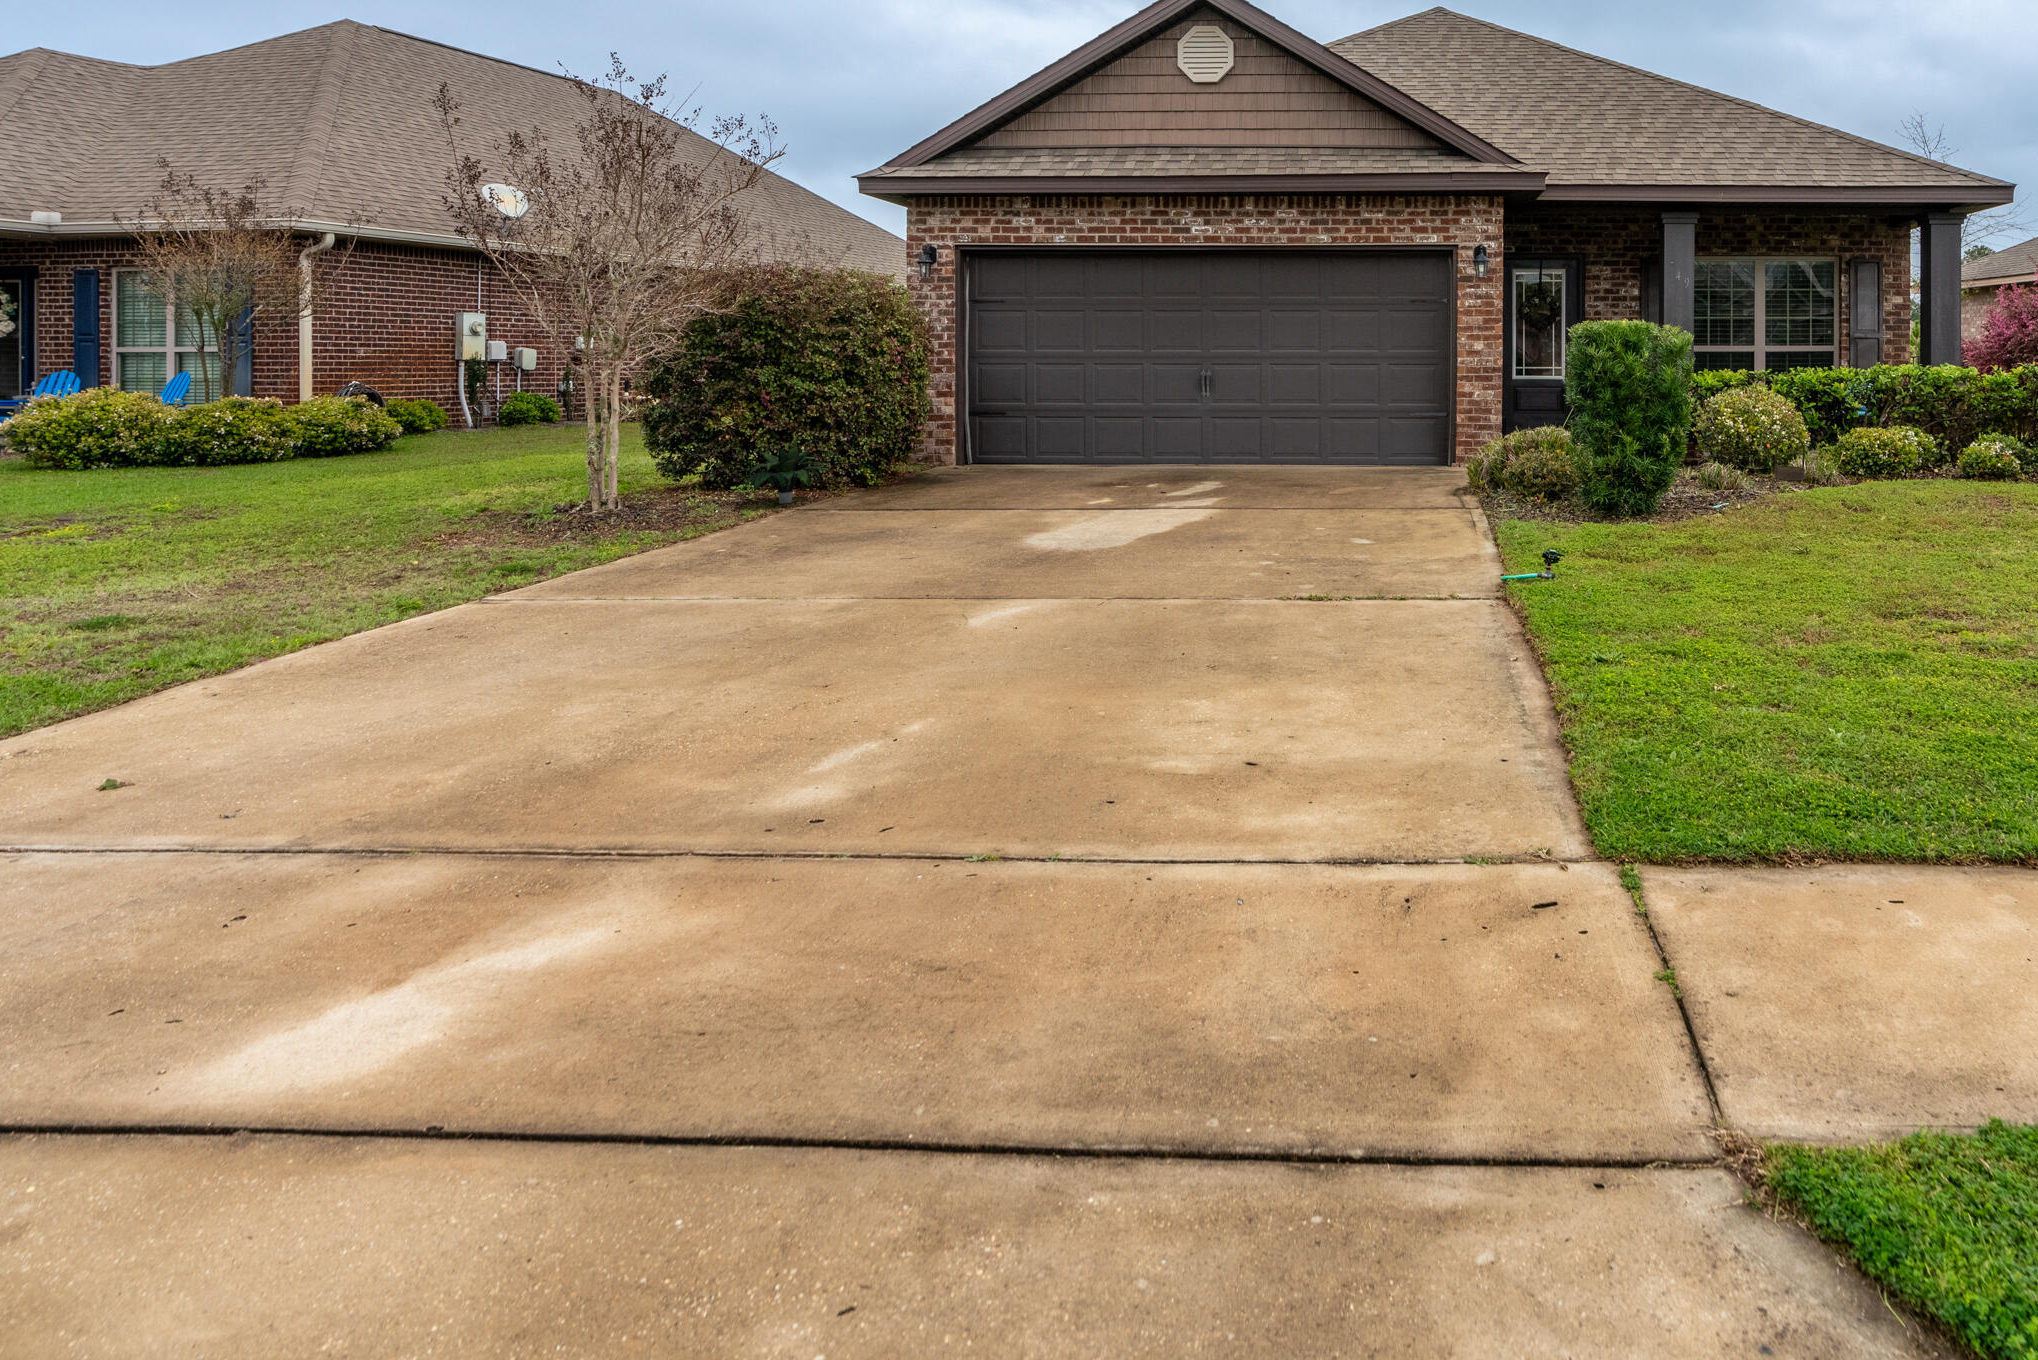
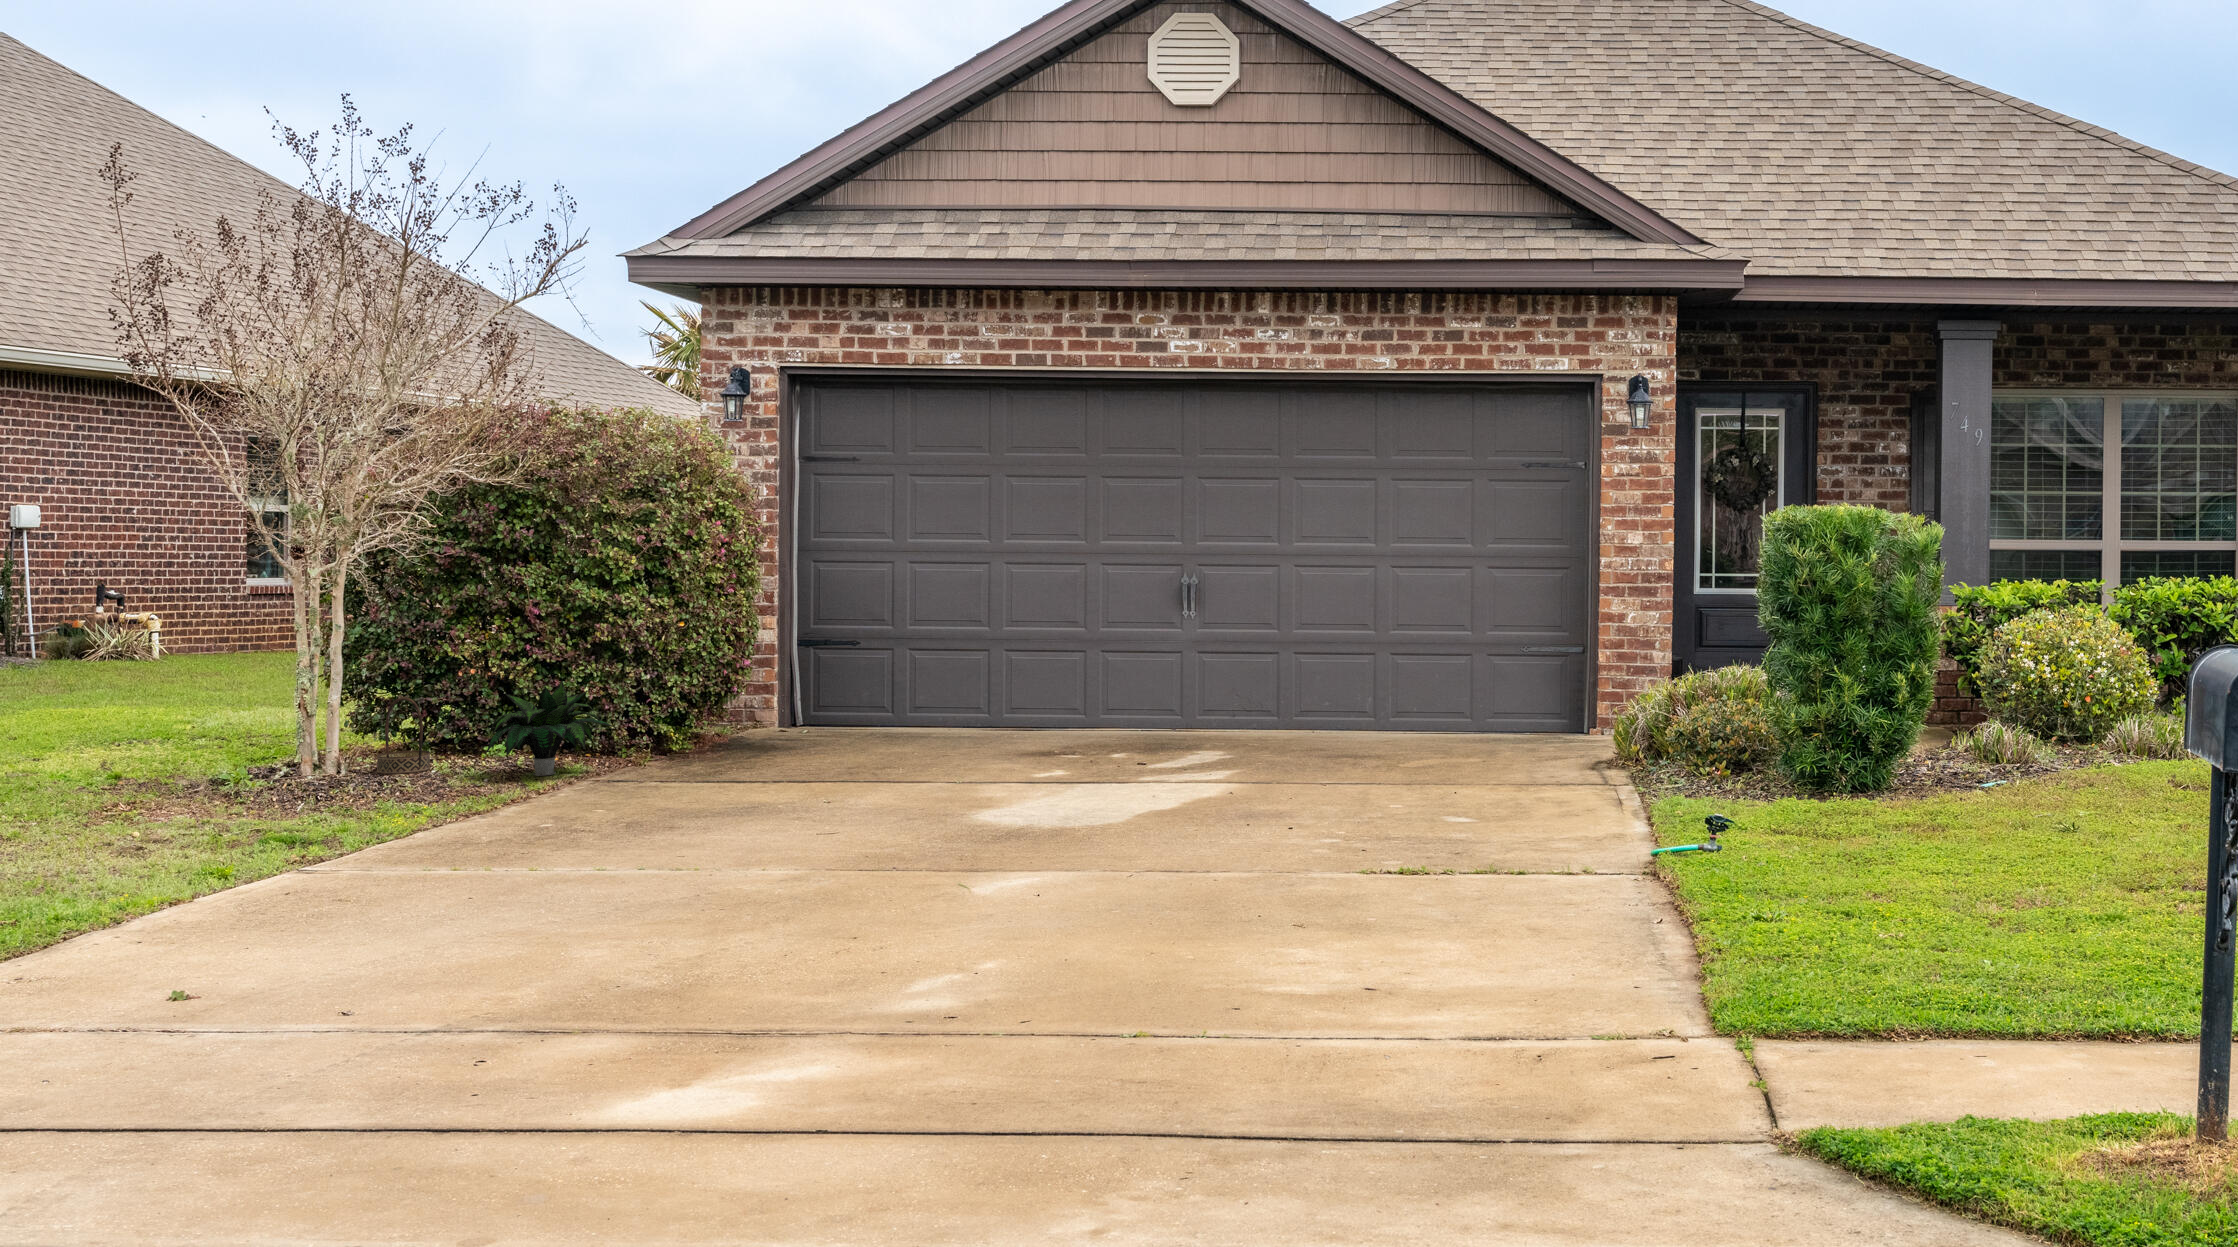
basket: present [1775,435,1805,481] -> present [377,697,430,774]

